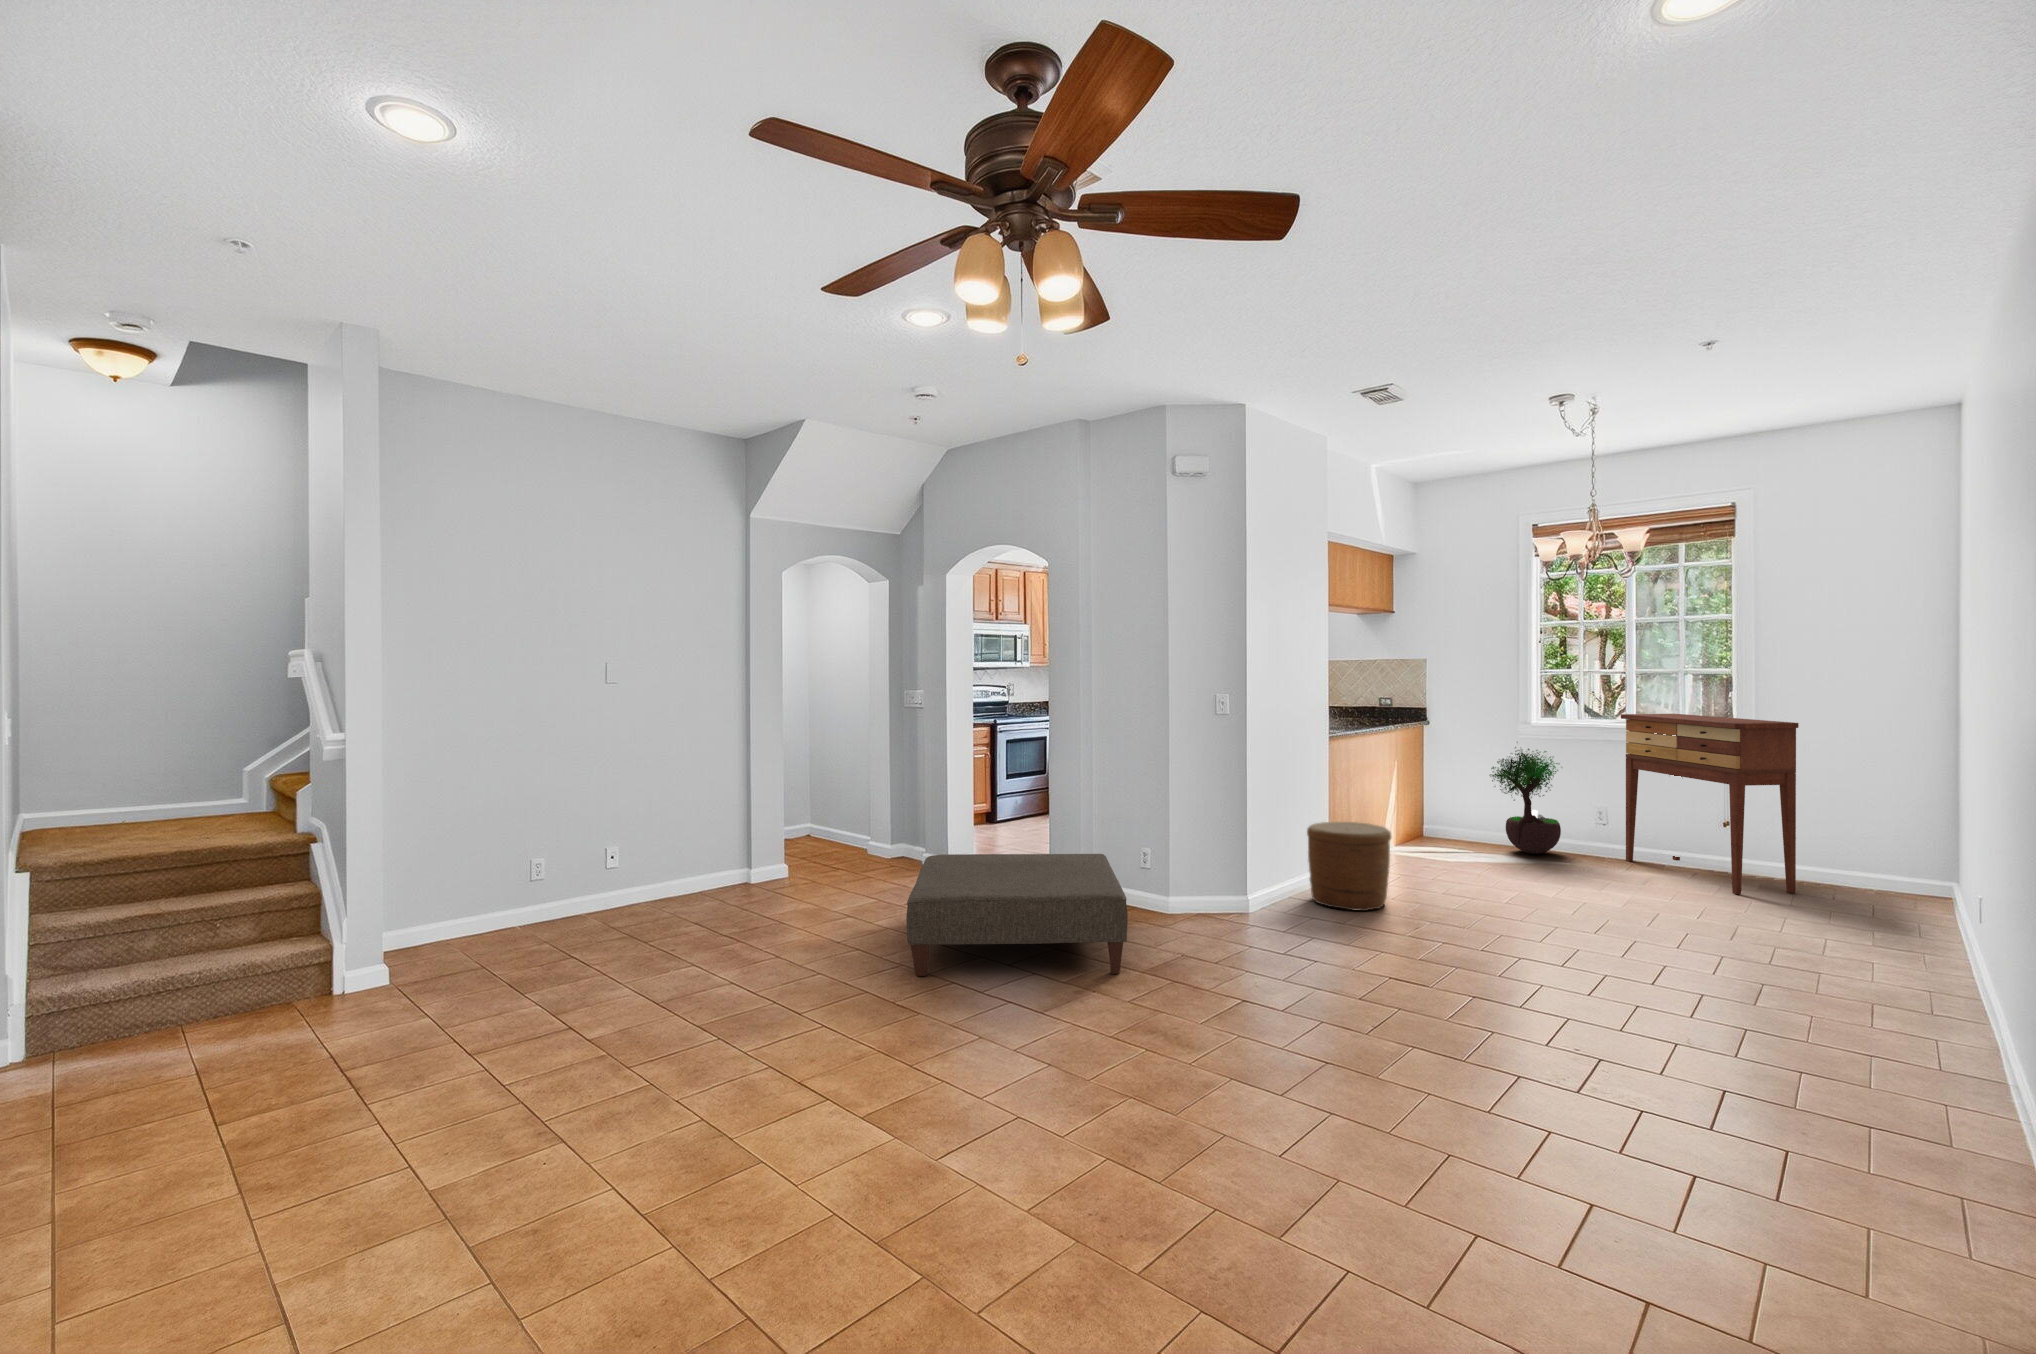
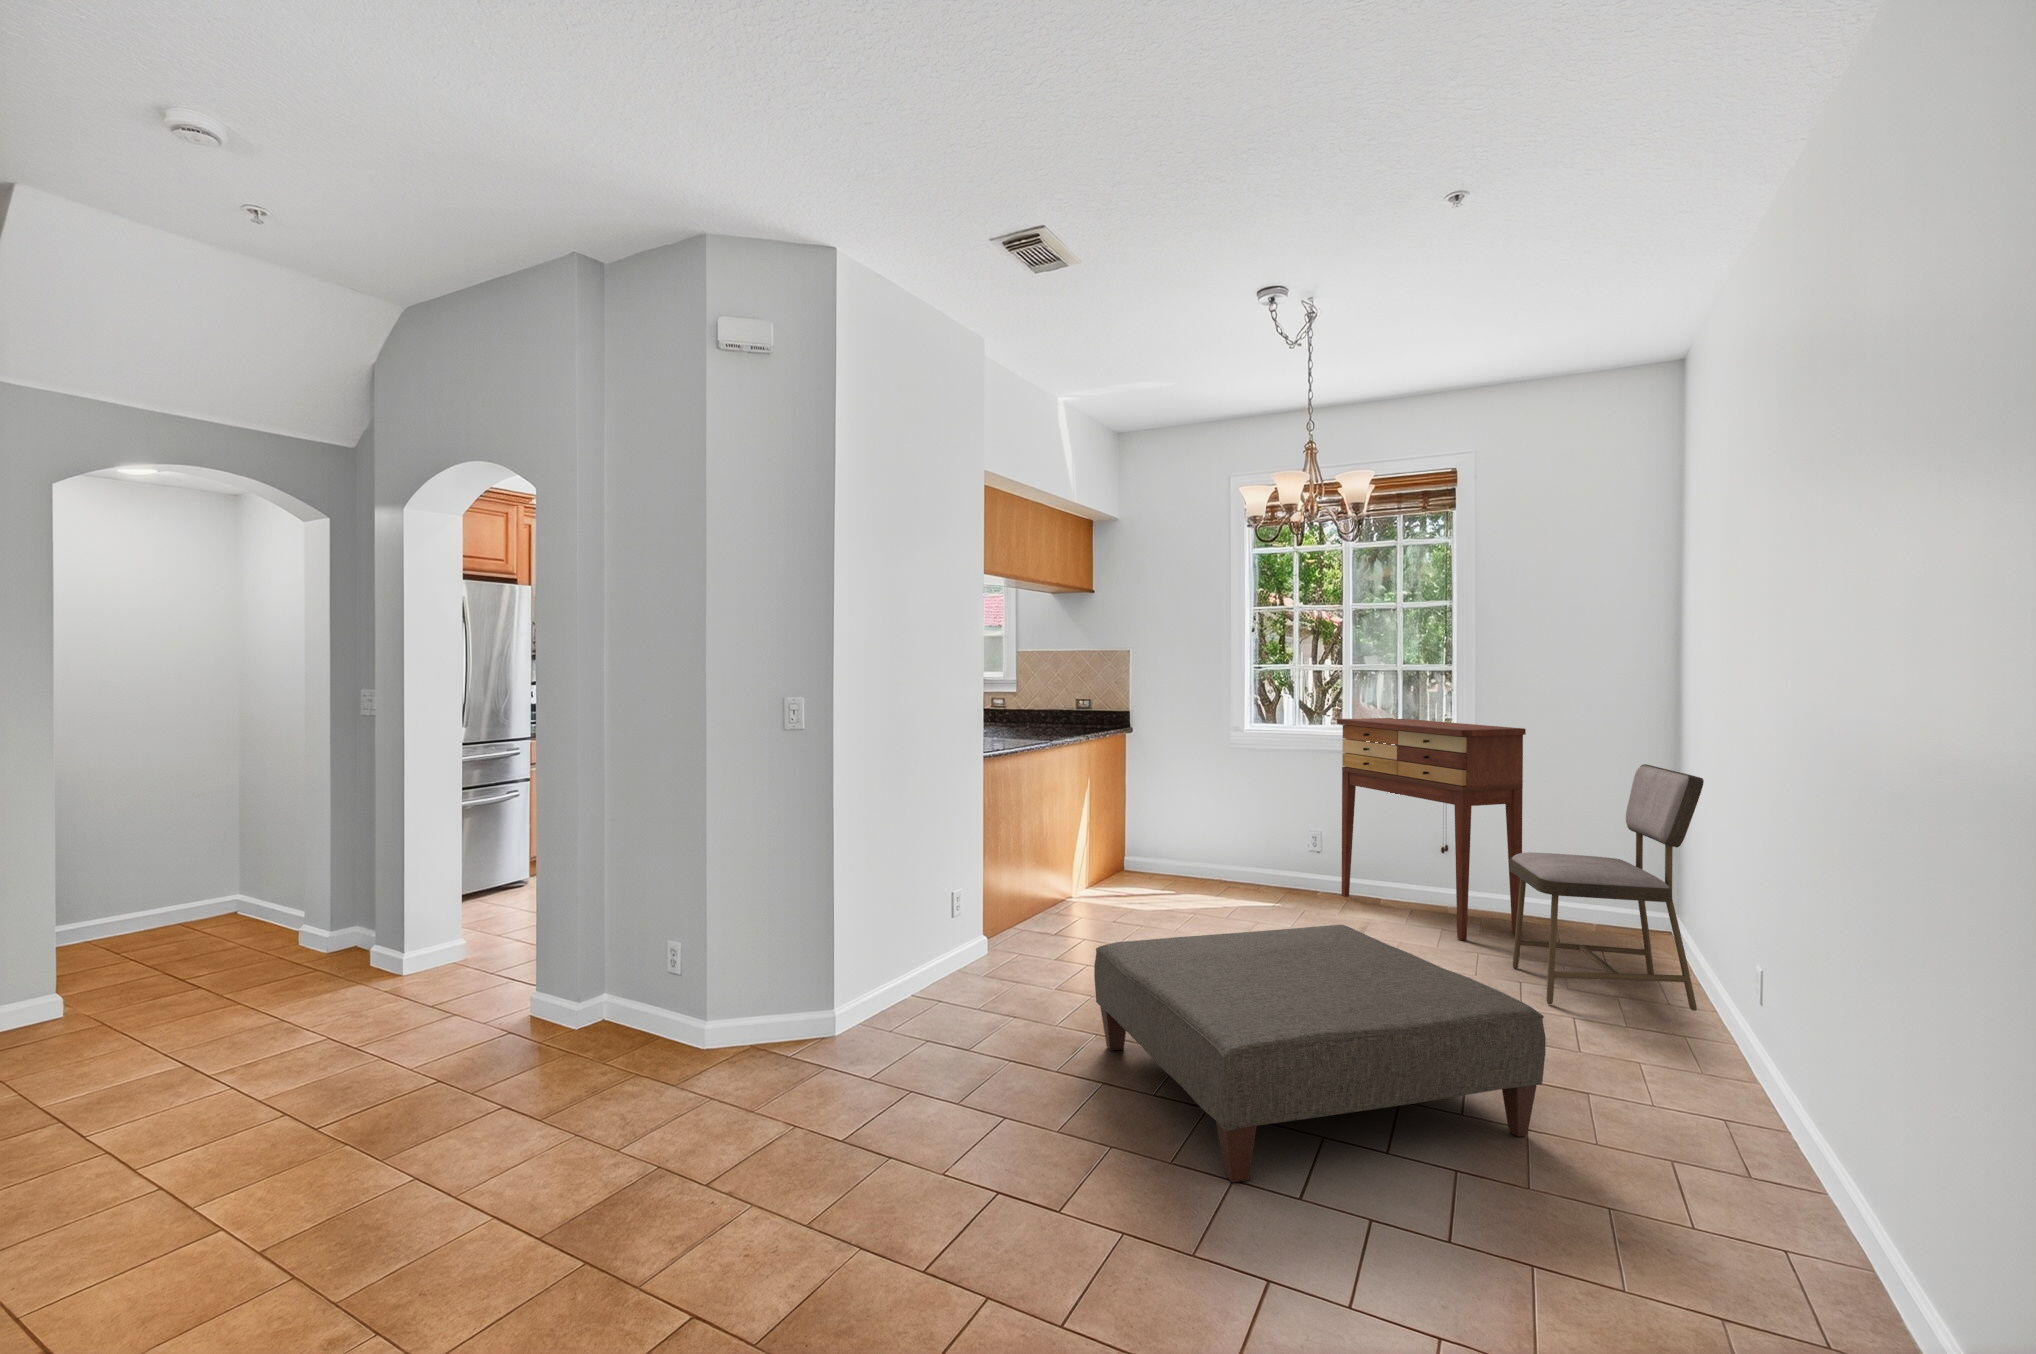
potted tree: present [1490,742,1561,854] -> none [1192,753,1274,891]
dining chair: none [1777,752,1953,949] -> present [1510,764,1704,1011]
woven basket: present [1307,822,1391,911] -> none [941,873,1055,1006]
ottoman: present [906,854,1128,976] -> present [1094,925,1546,1182]

